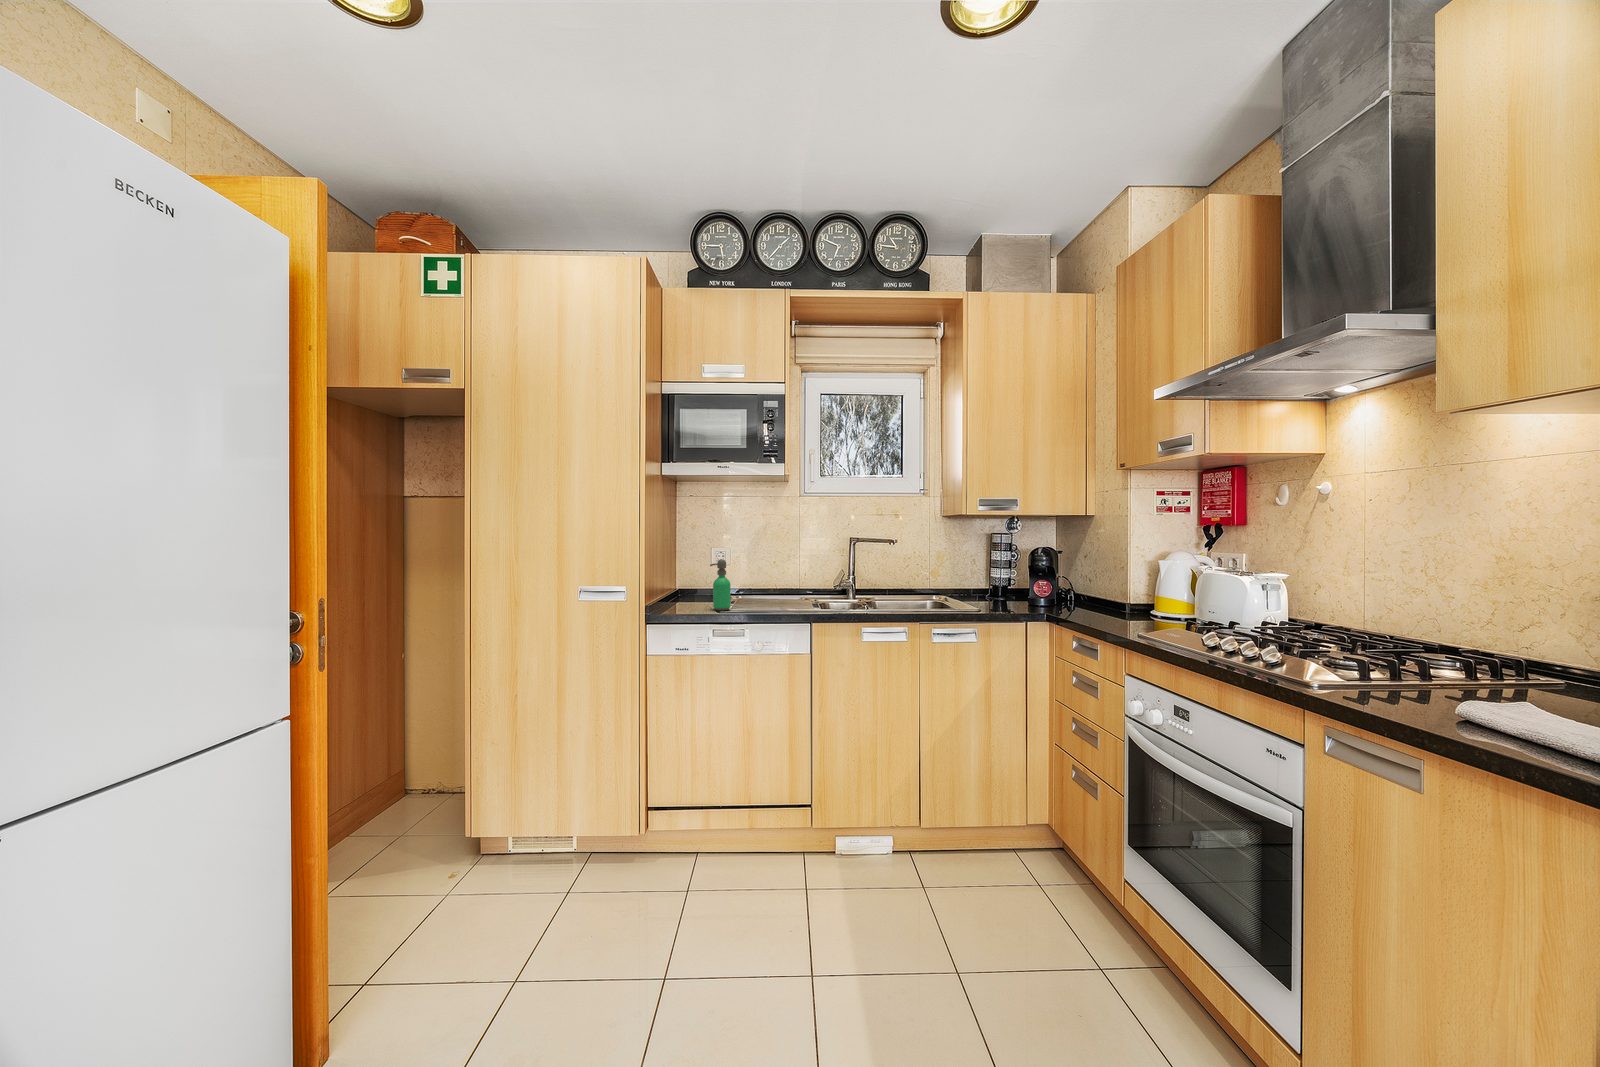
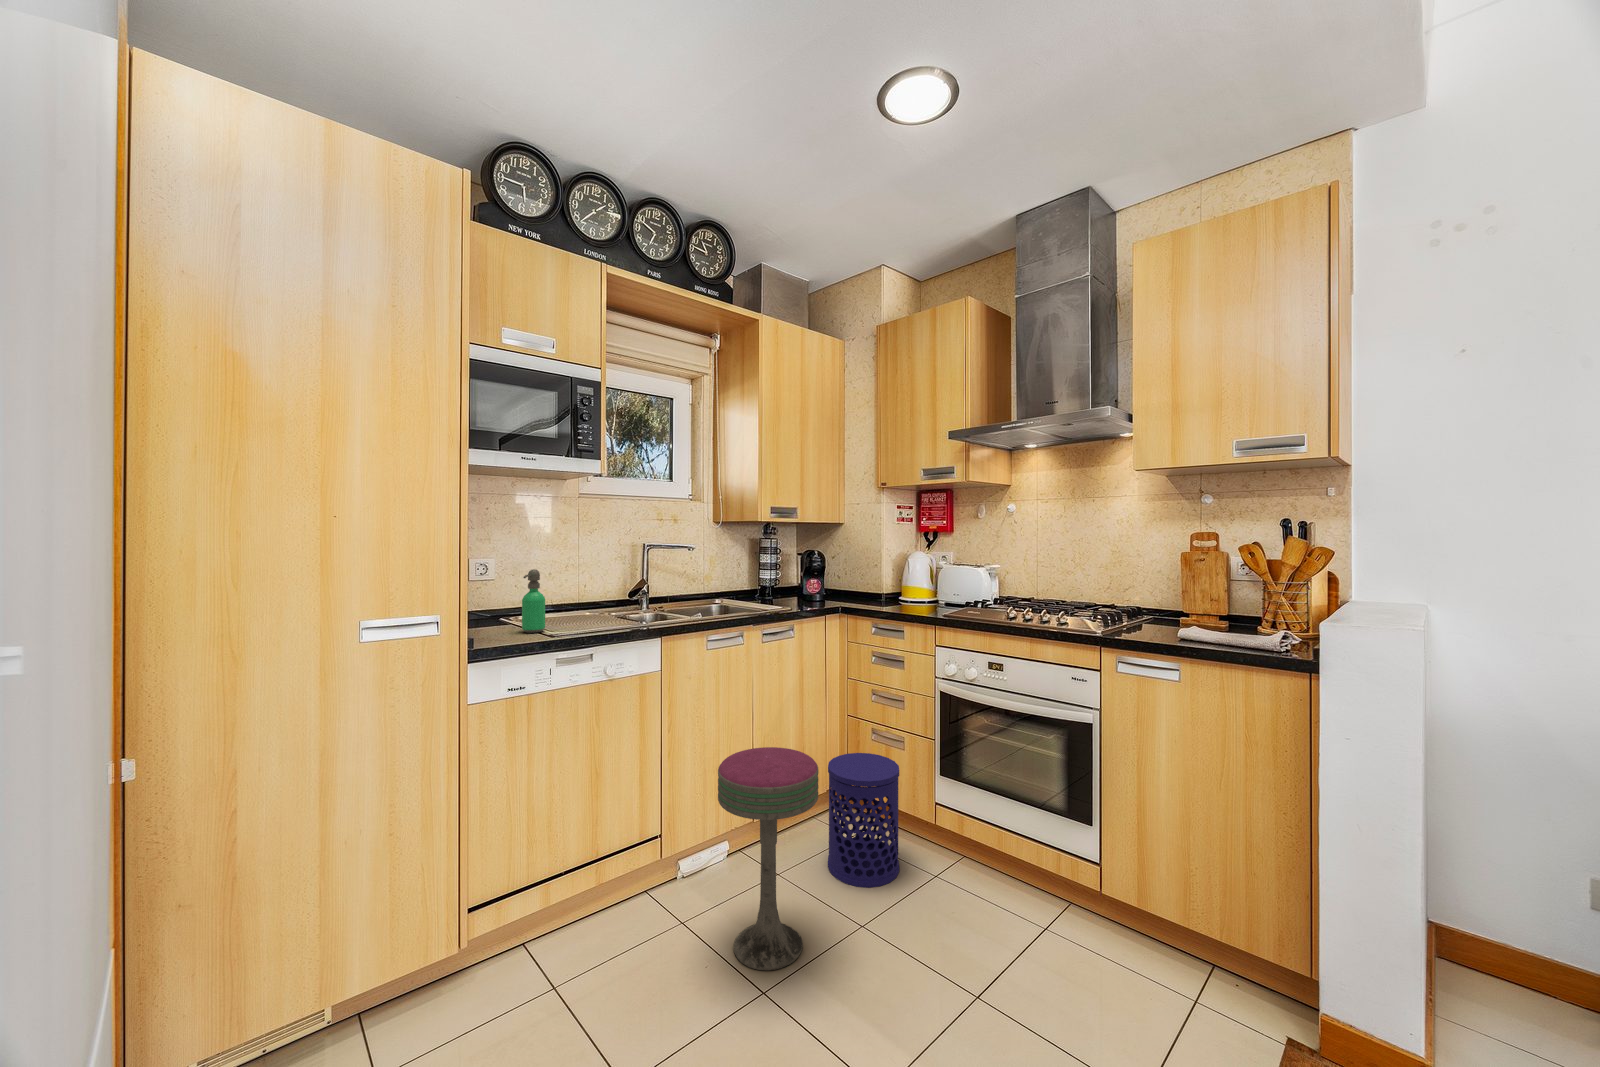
bar stool: none [802,743,902,960] -> present [718,747,819,971]
waste bin: none [974,782,1062,942] -> present [828,753,899,888]

